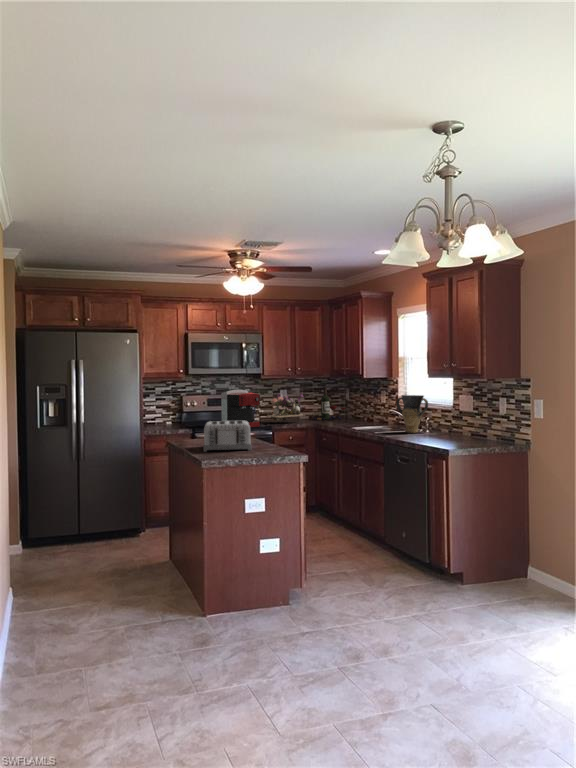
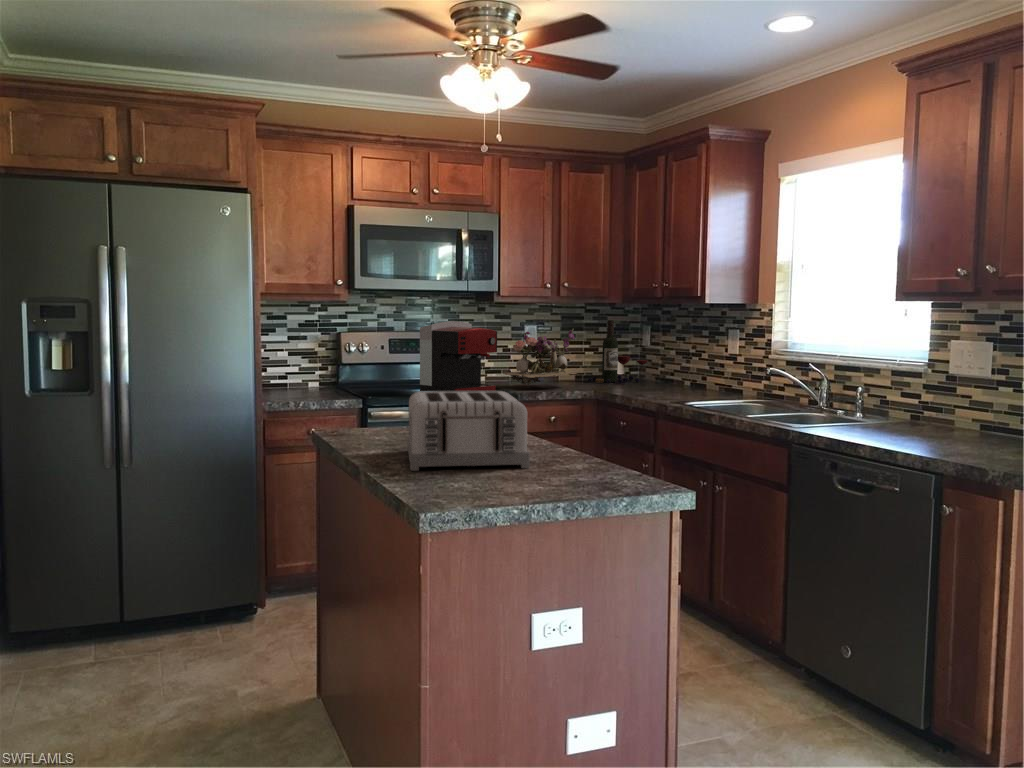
vase: present [396,395,428,433] -> none [801,338,875,418]

